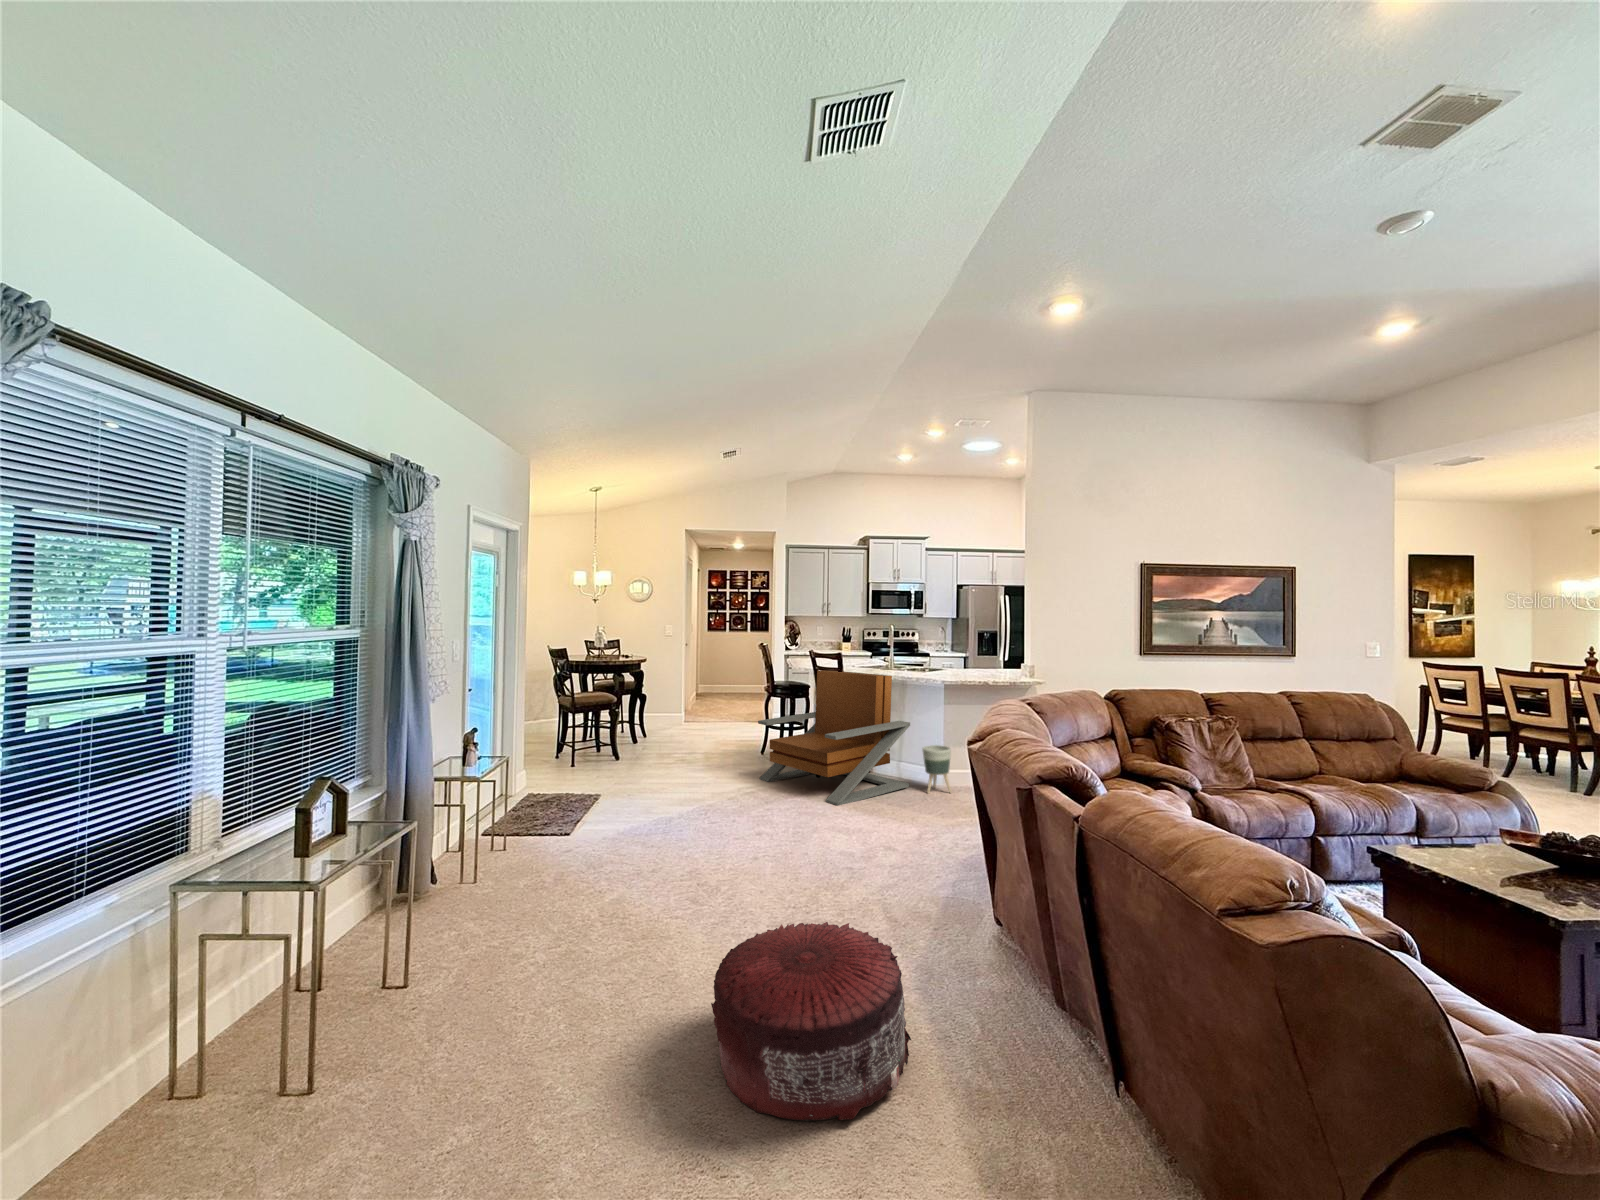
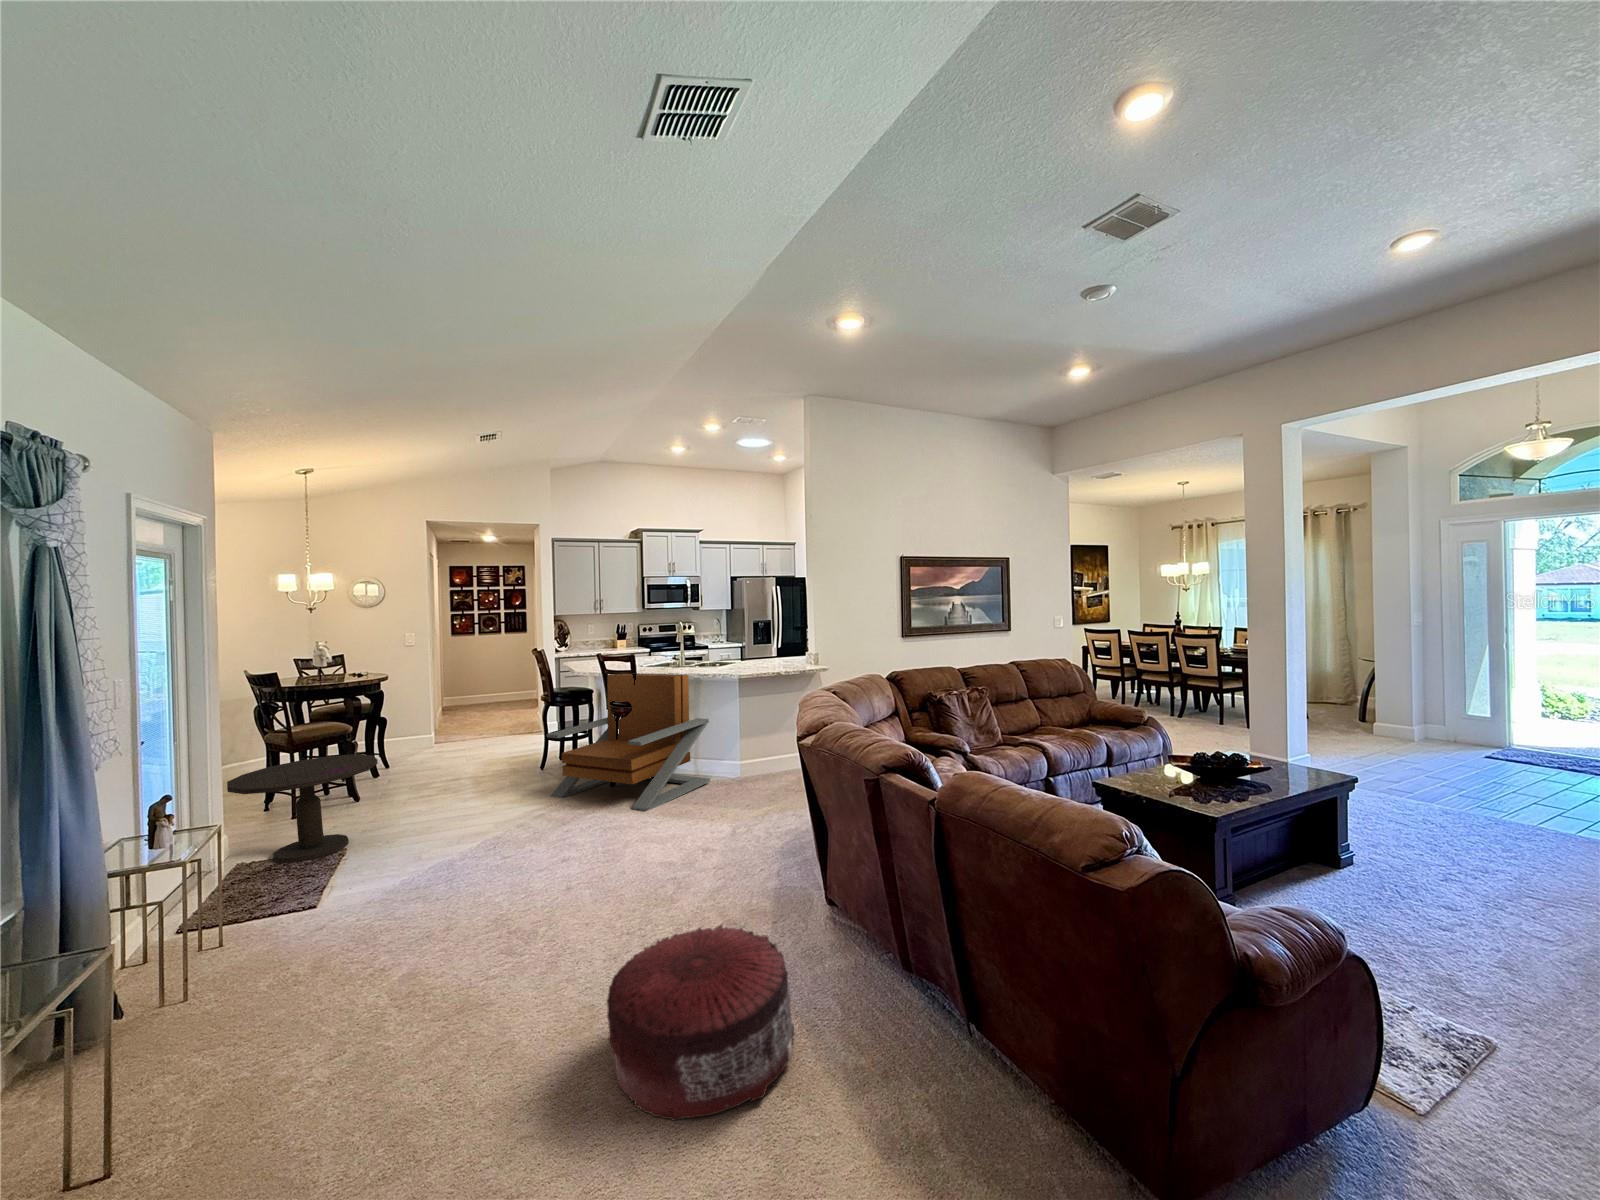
side table: none [509,719,616,802] -> present [227,754,378,863]
planter: present [922,745,951,793] -> none [722,738,751,786]

